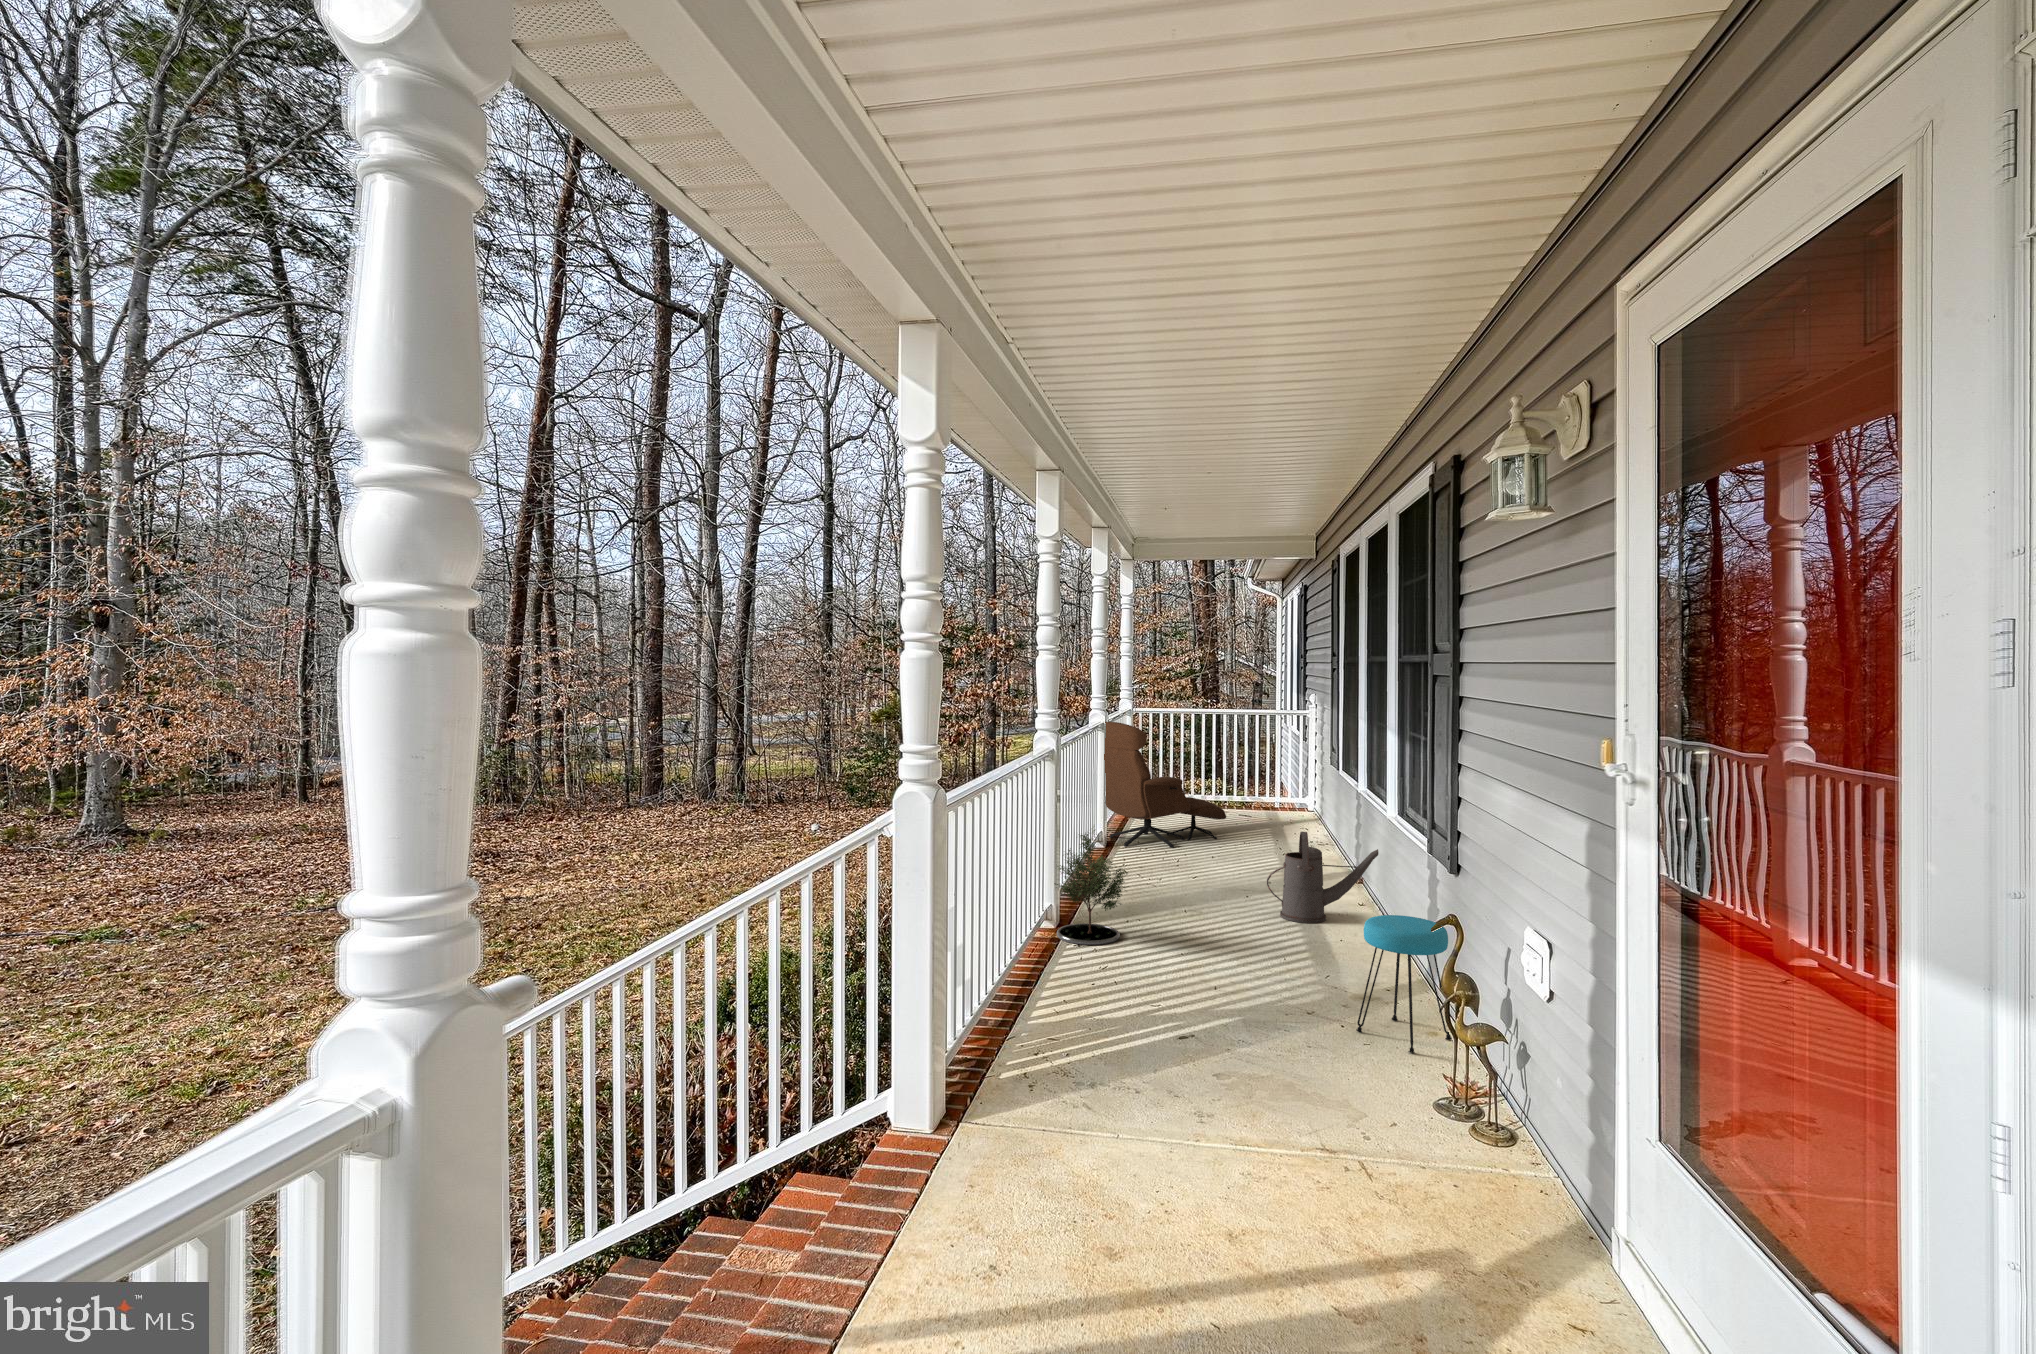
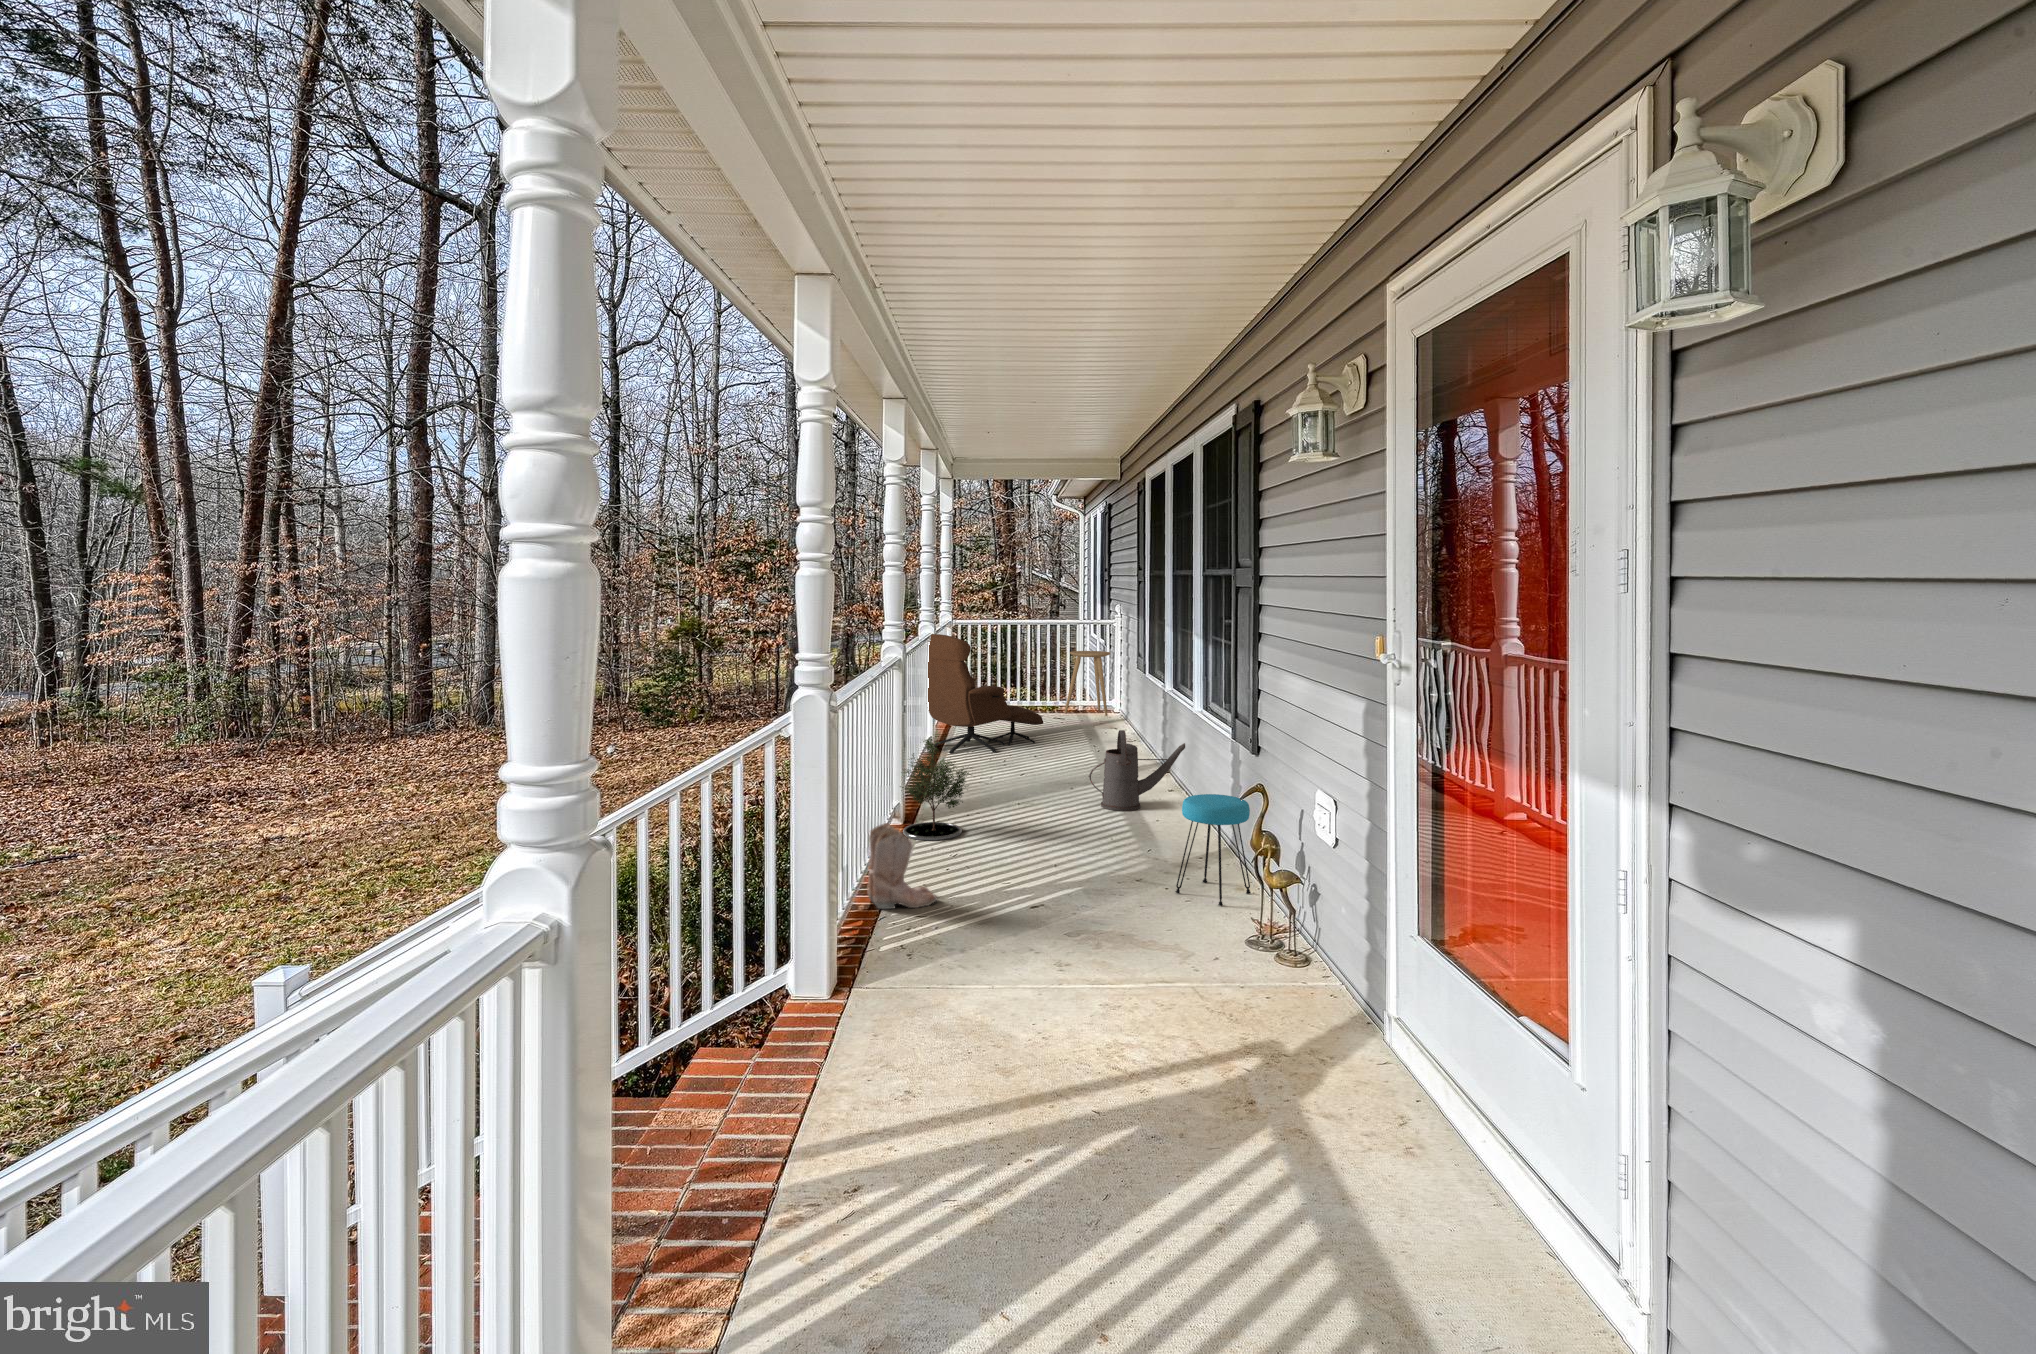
side table: none [1254,741,1305,812] -> present [1064,651,1110,716]
boots: none [1002,926,1078,1025] -> present [867,823,937,909]

